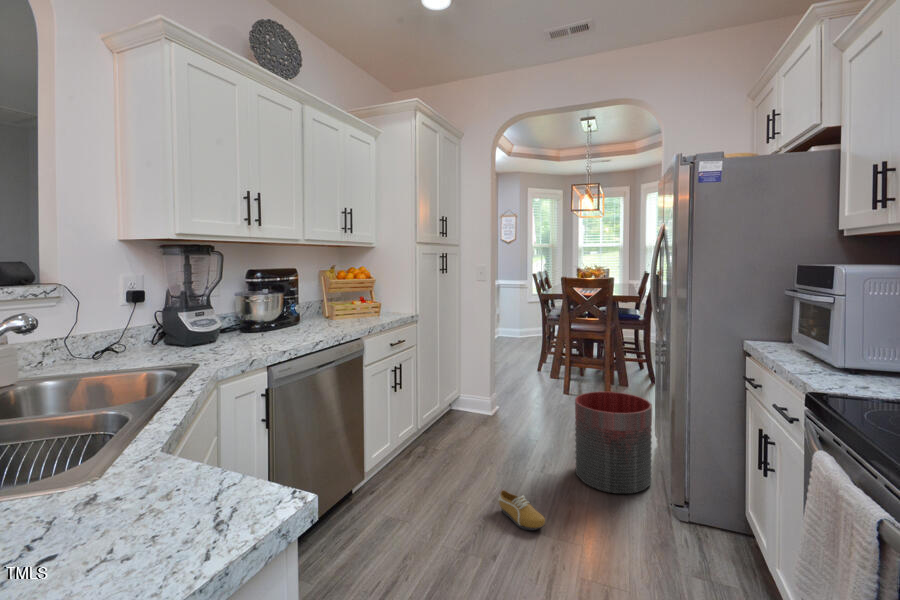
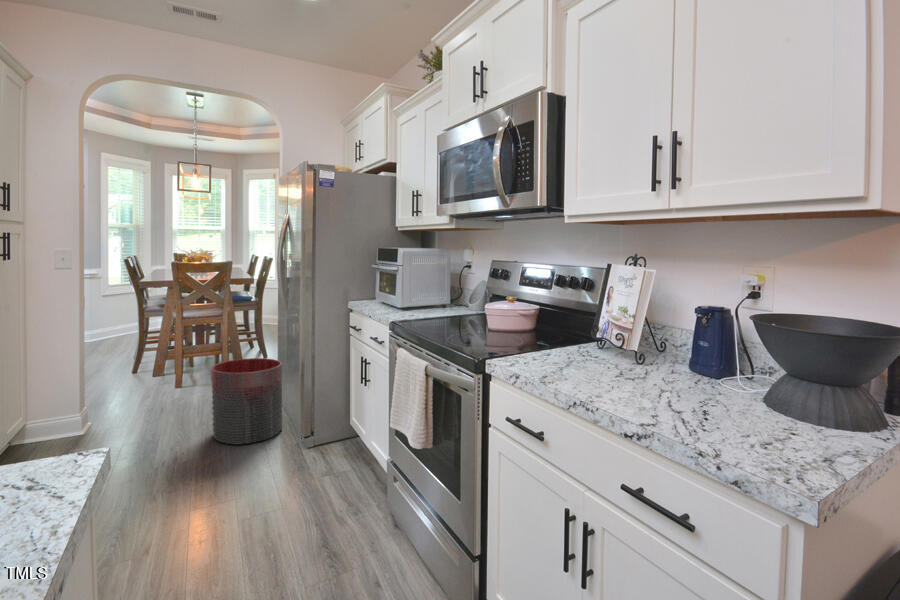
shoe: present [499,490,545,530] -> none [139,465,197,495]

